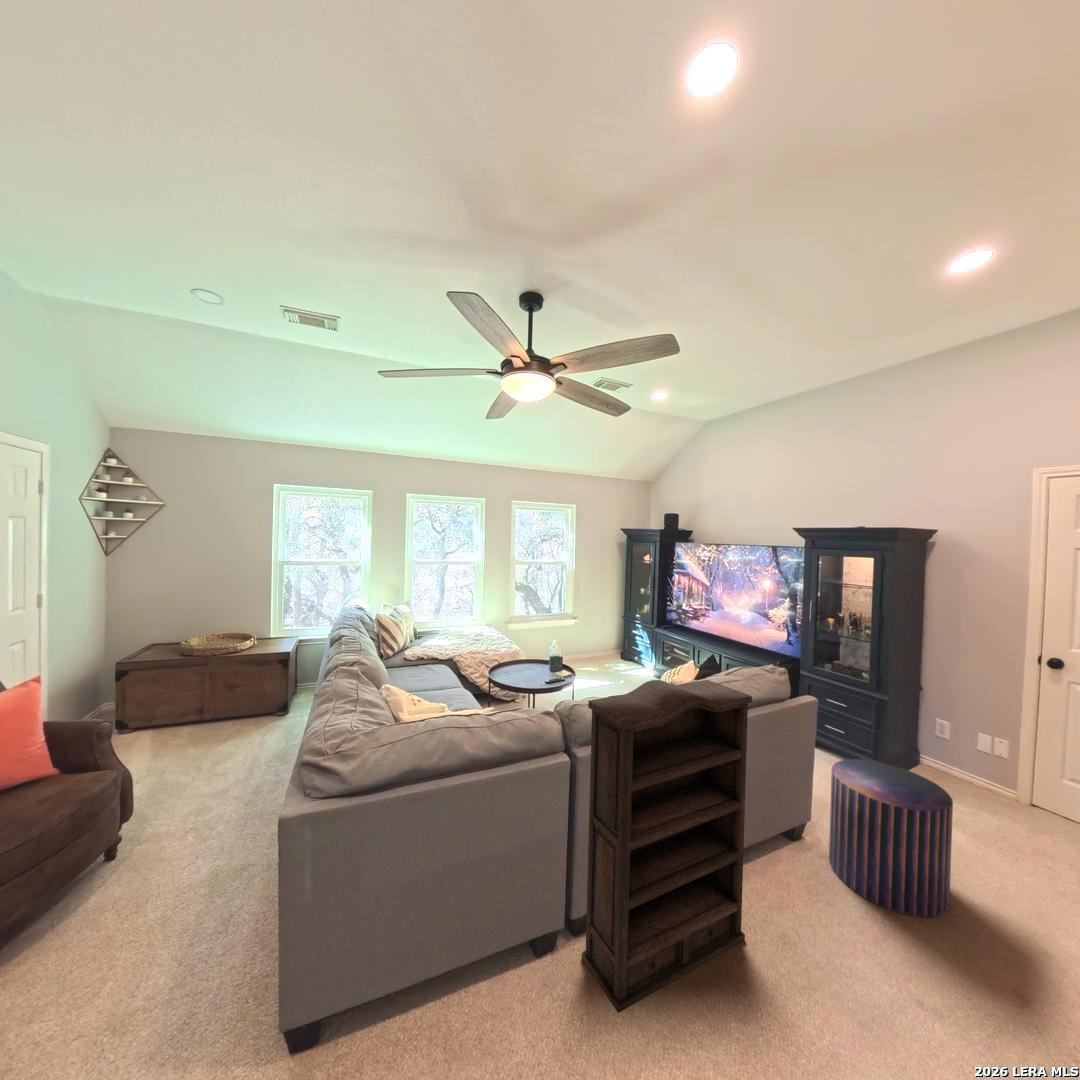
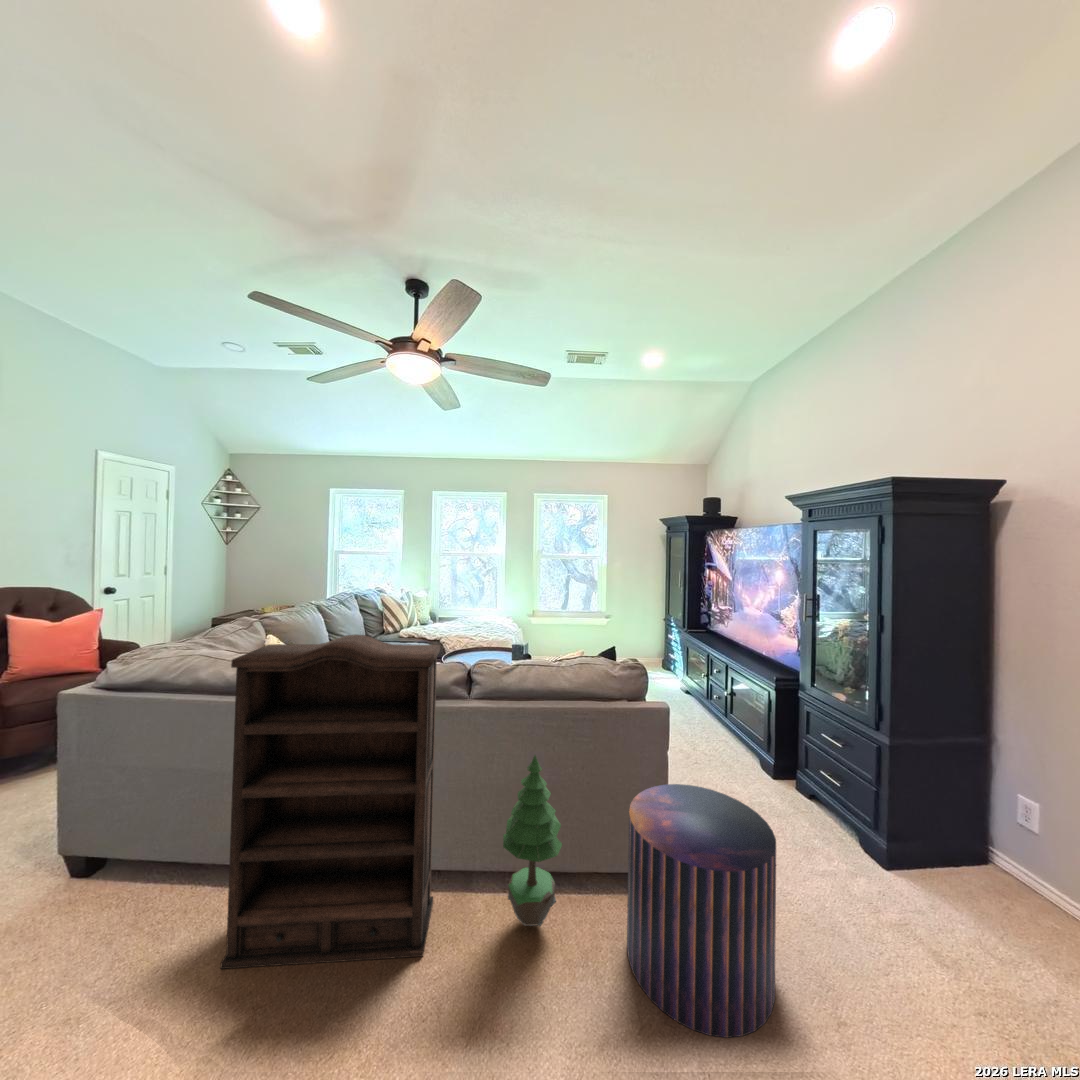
potted tree: none [755,758,808,893] -> present [503,756,562,926]

